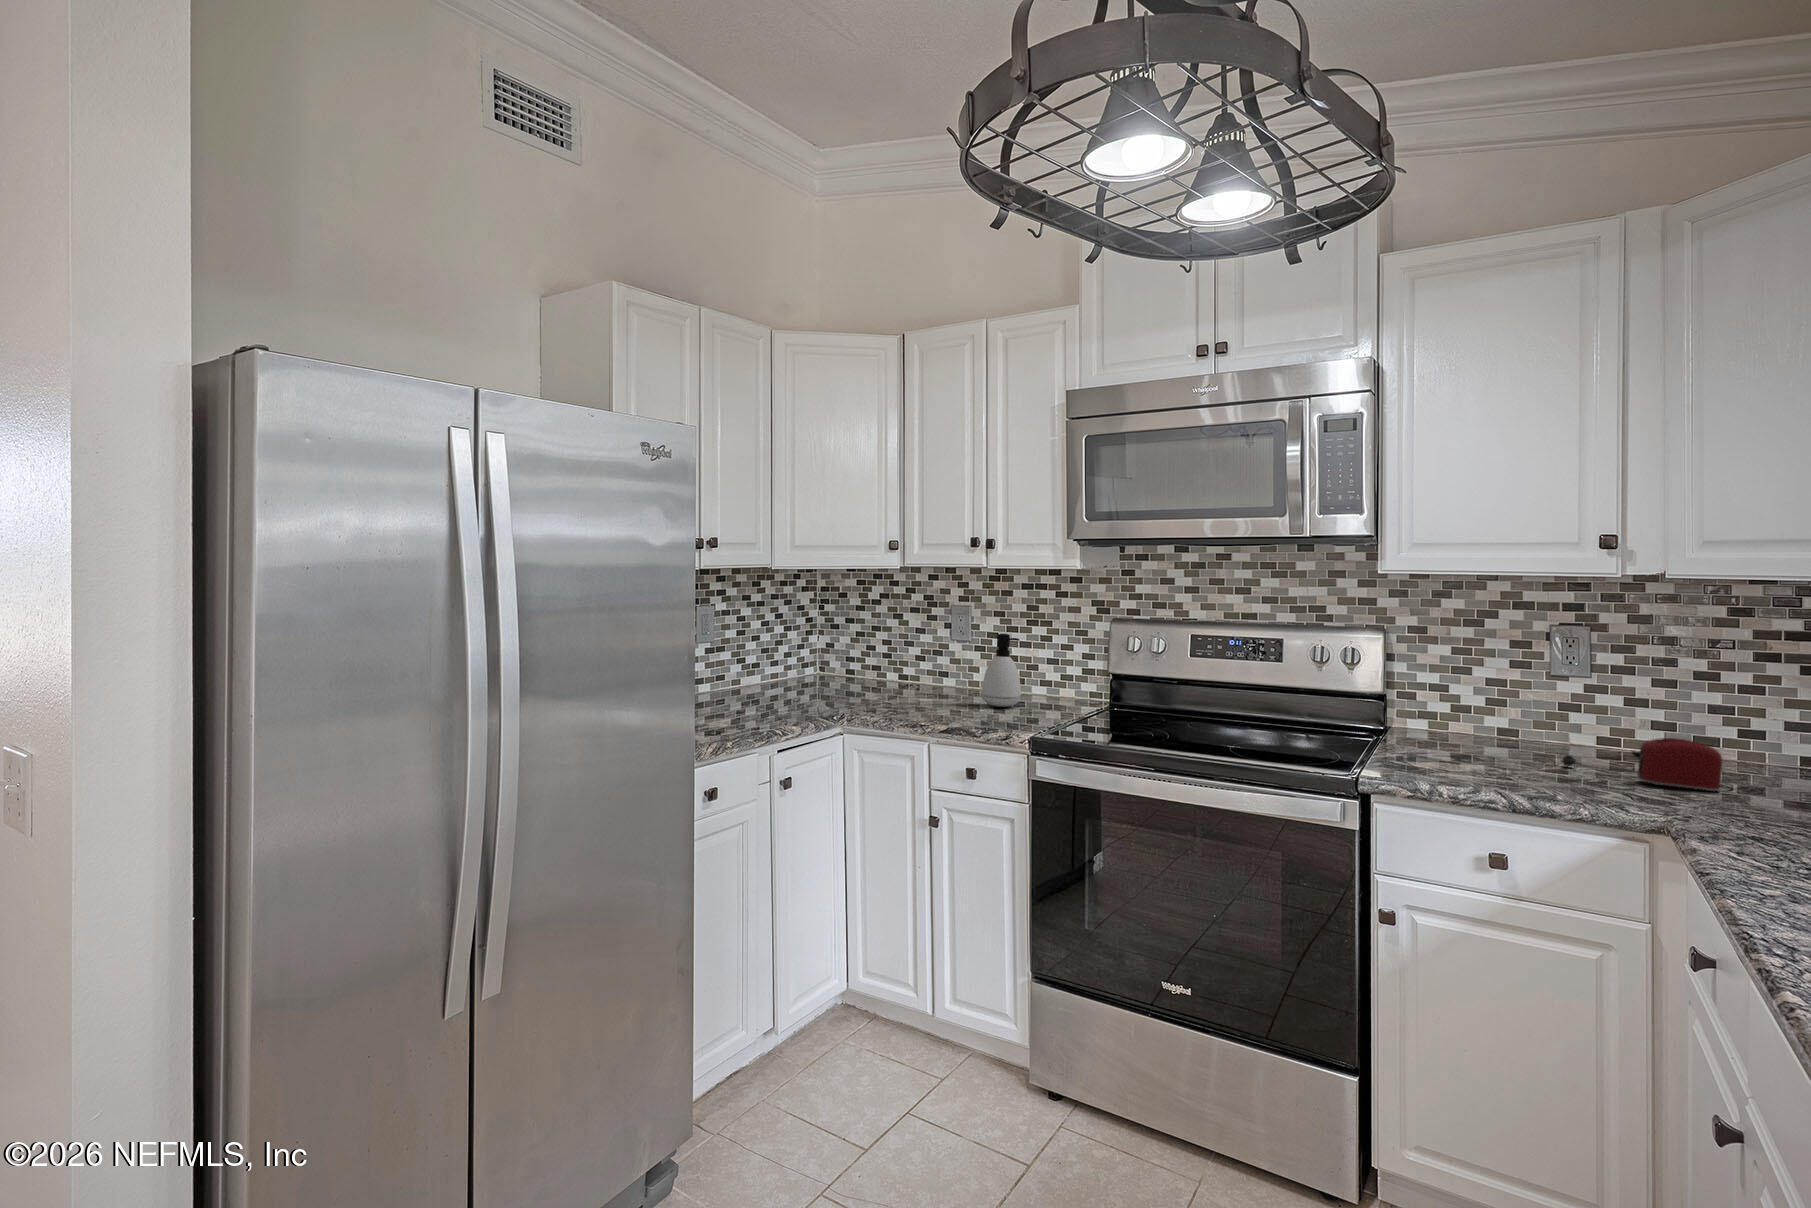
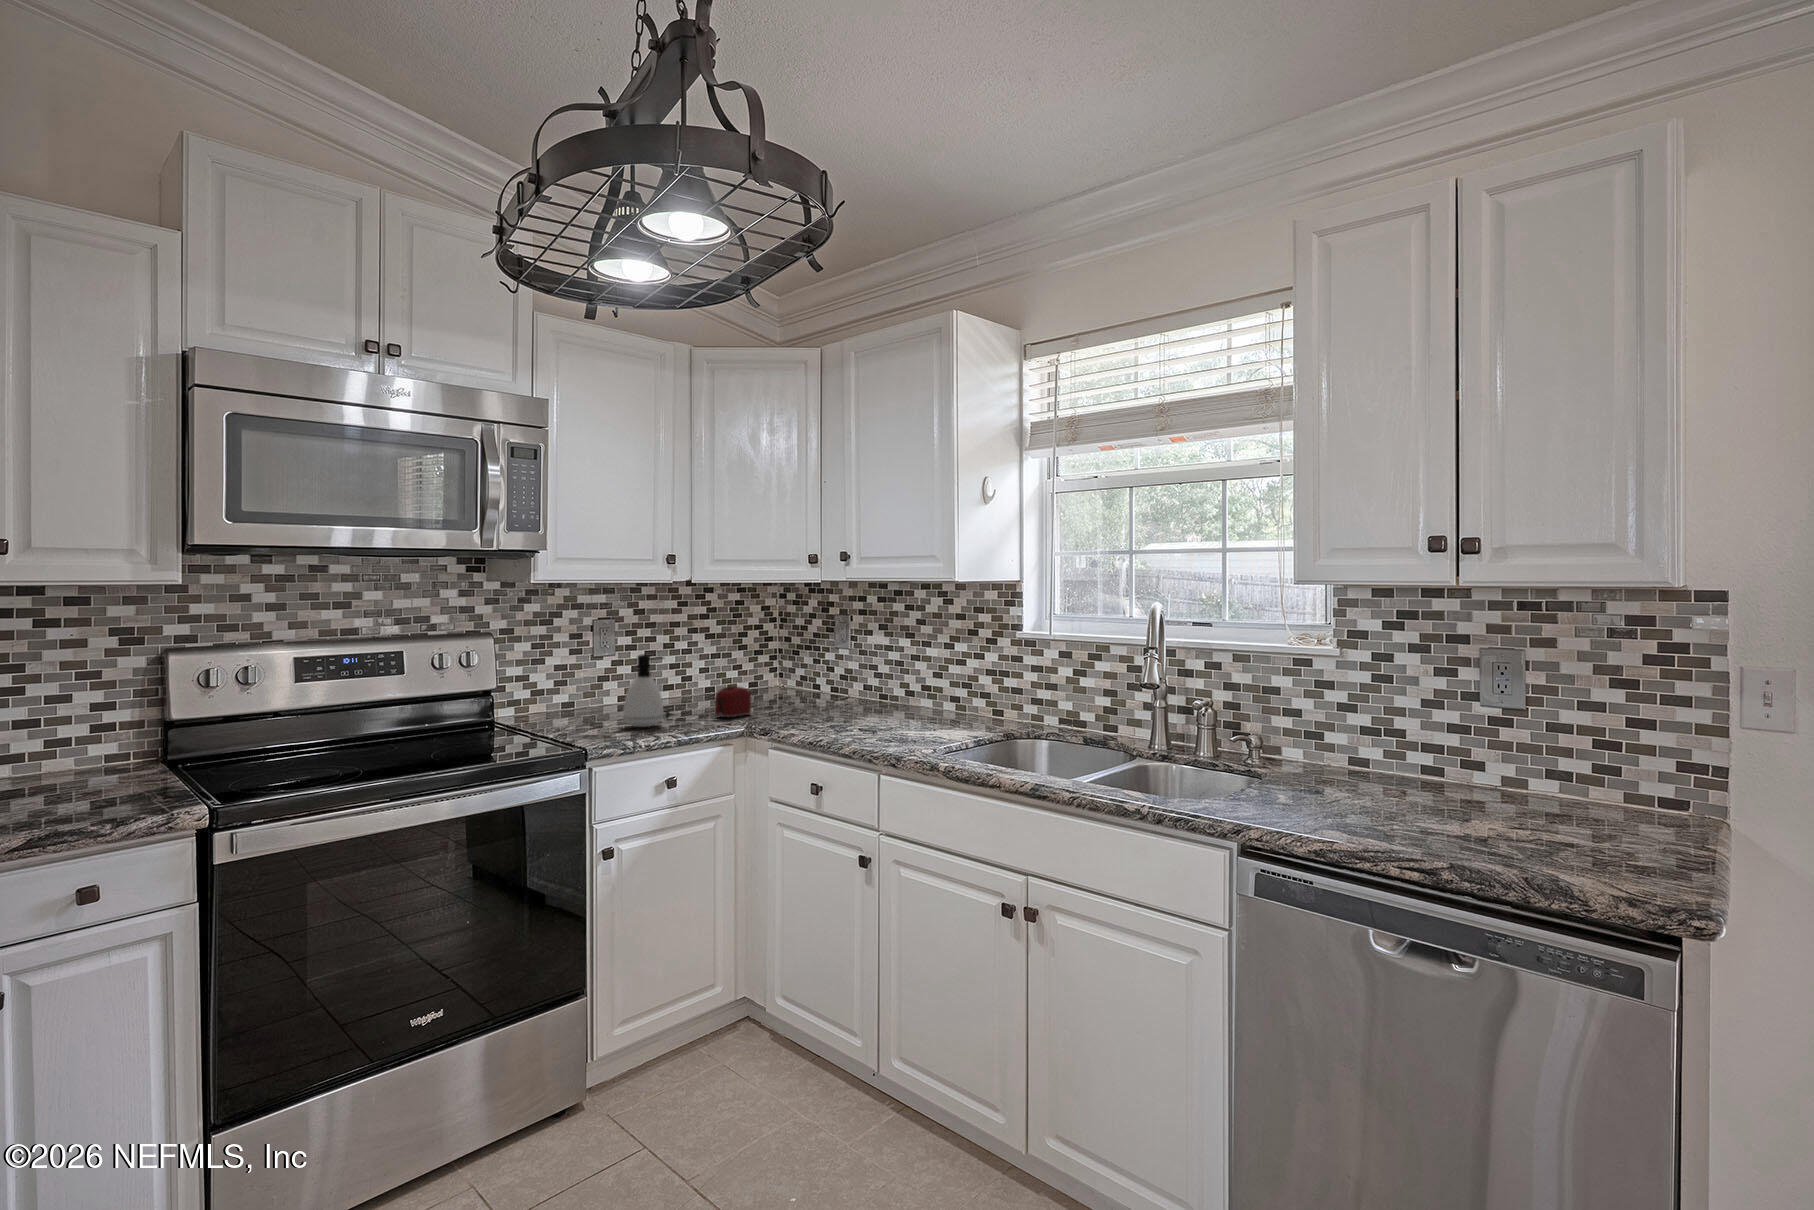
soap dispenser: present [981,634,1021,707] -> present [623,654,664,727]

